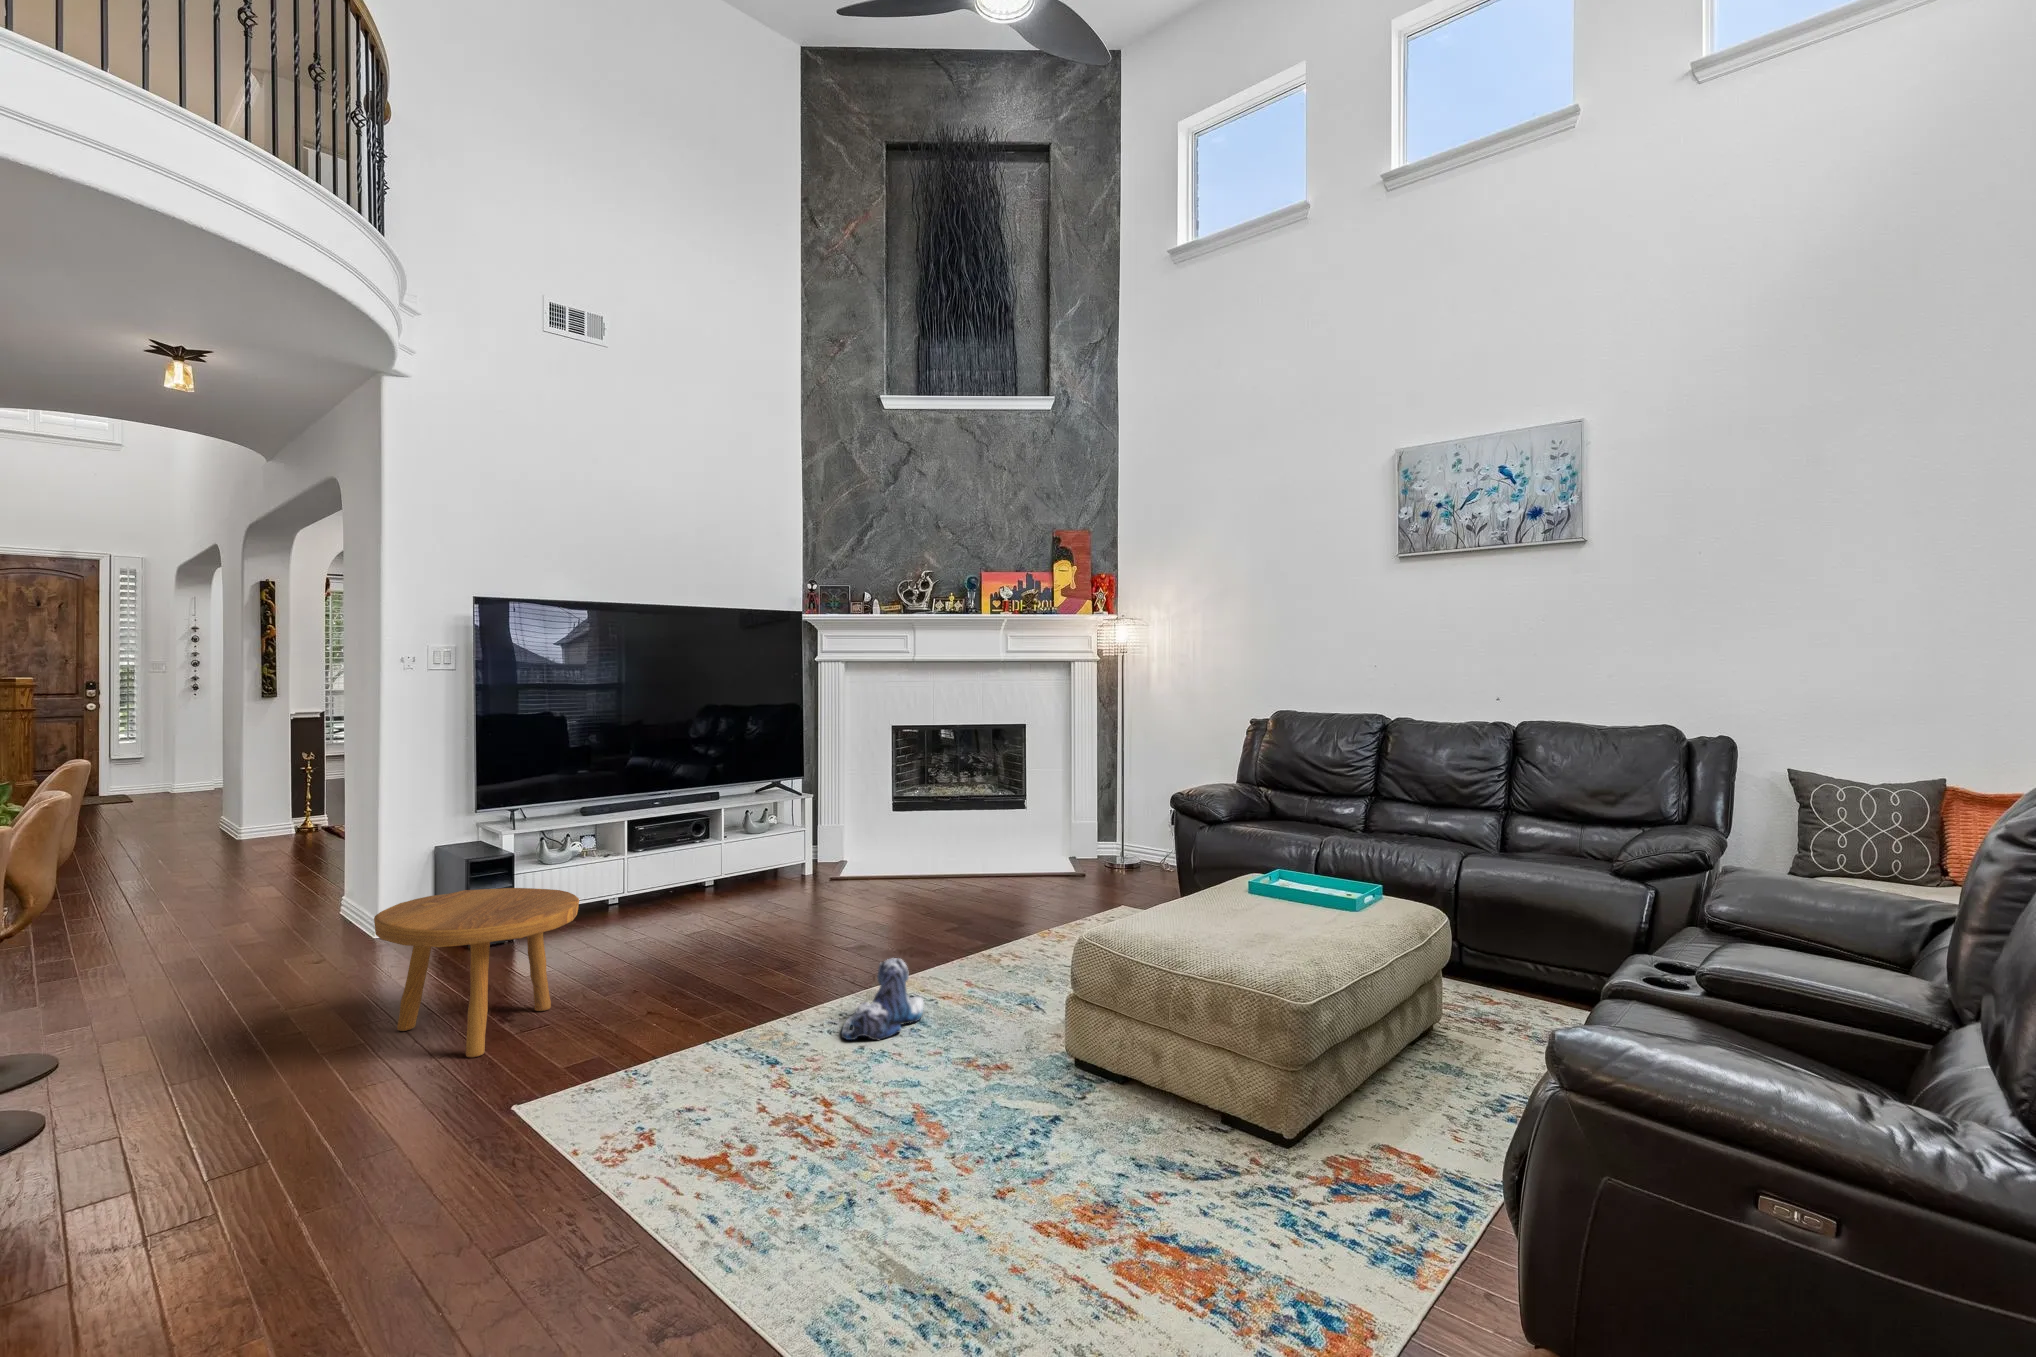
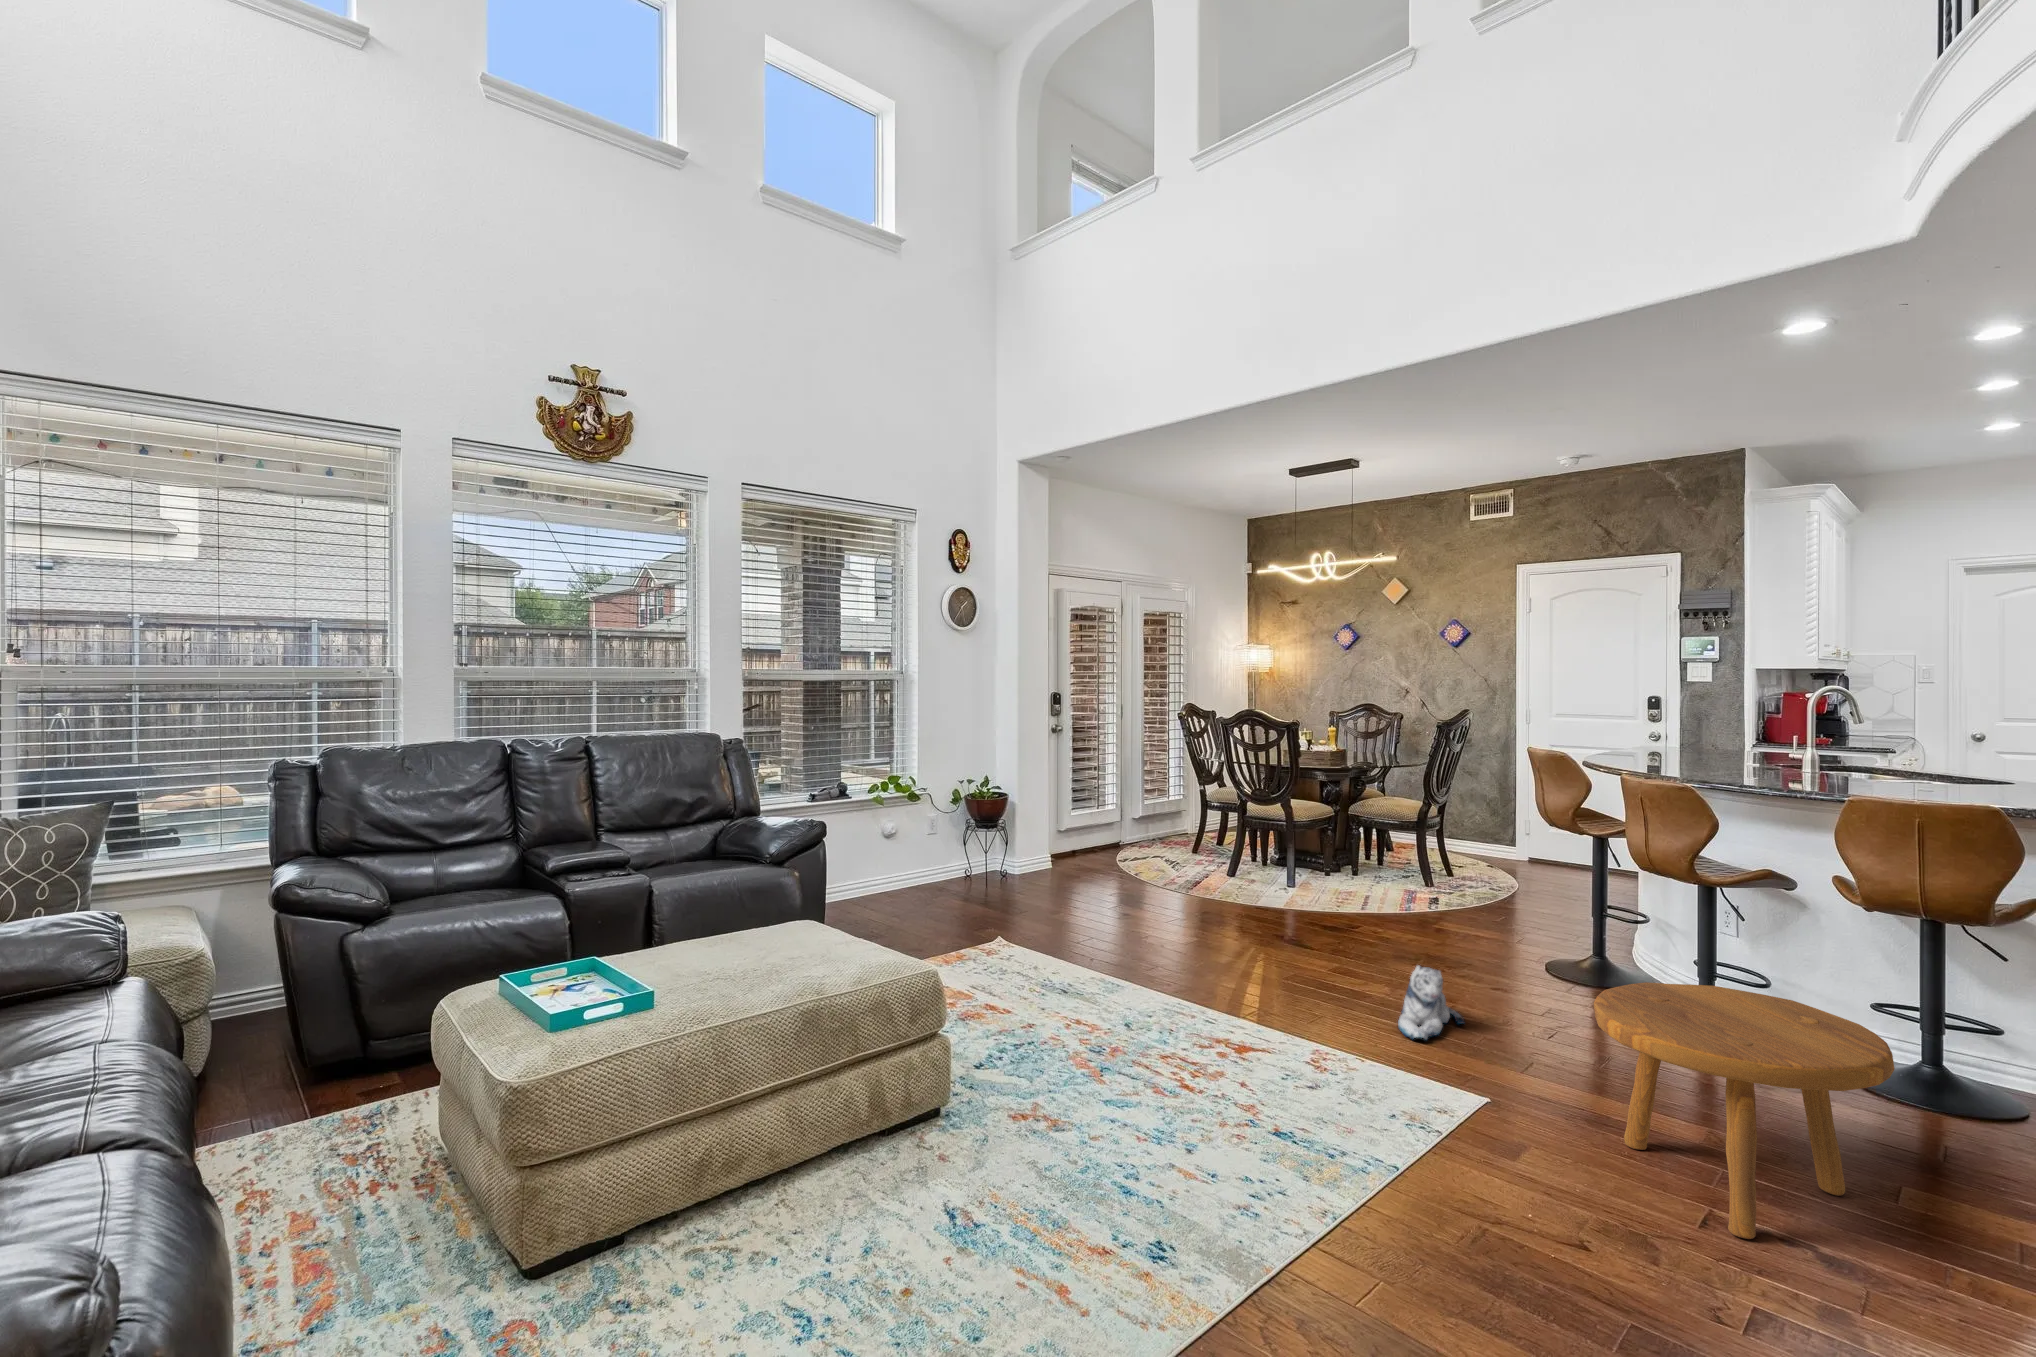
plush toy: present [841,958,924,1040] -> present [1398,966,1464,1039]

